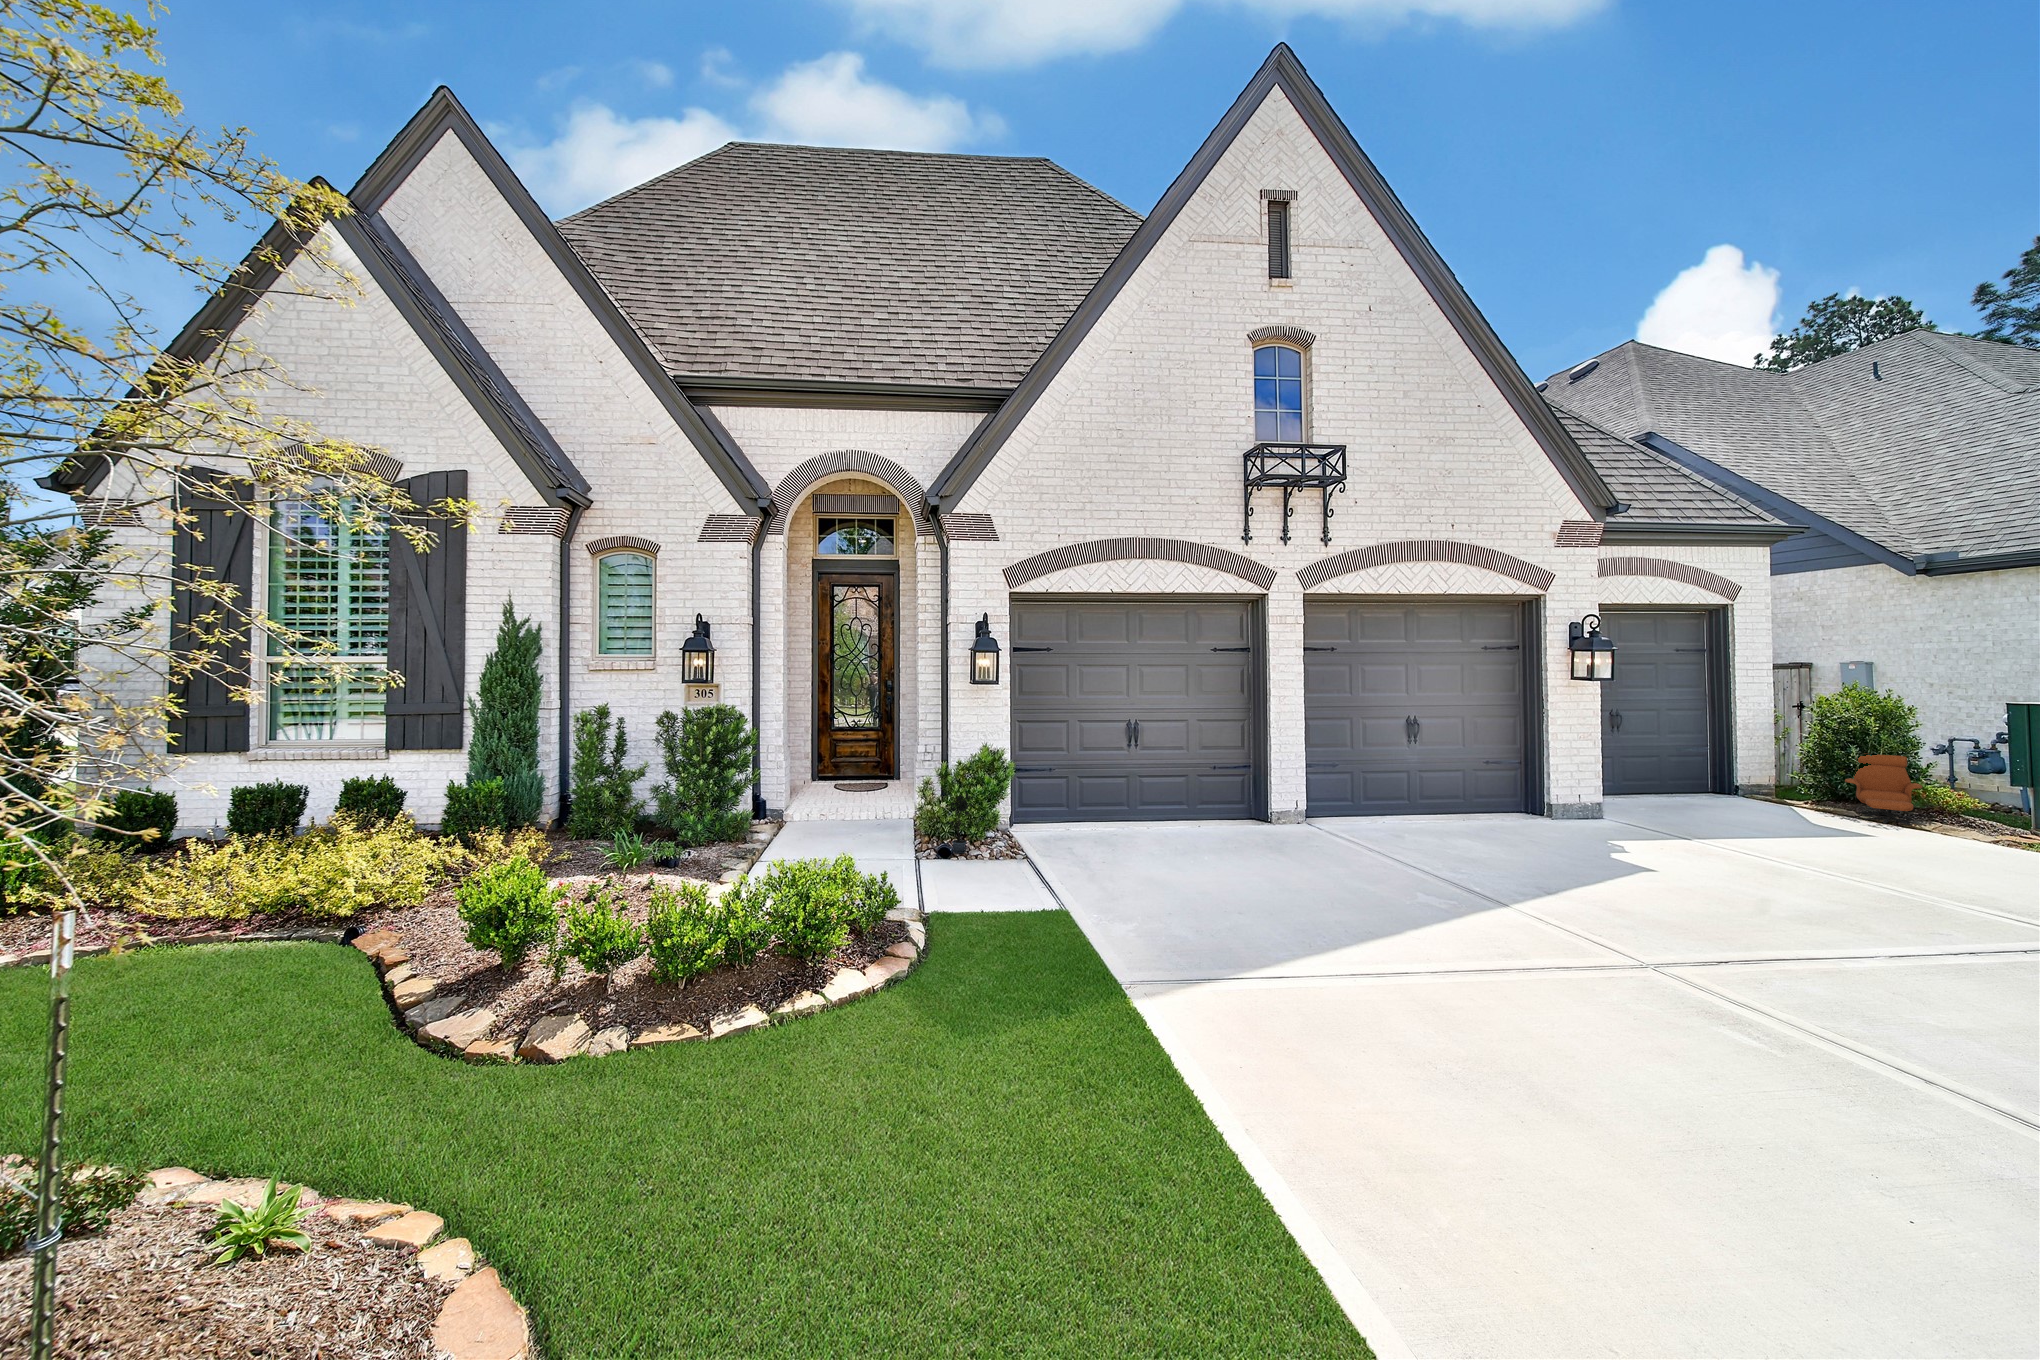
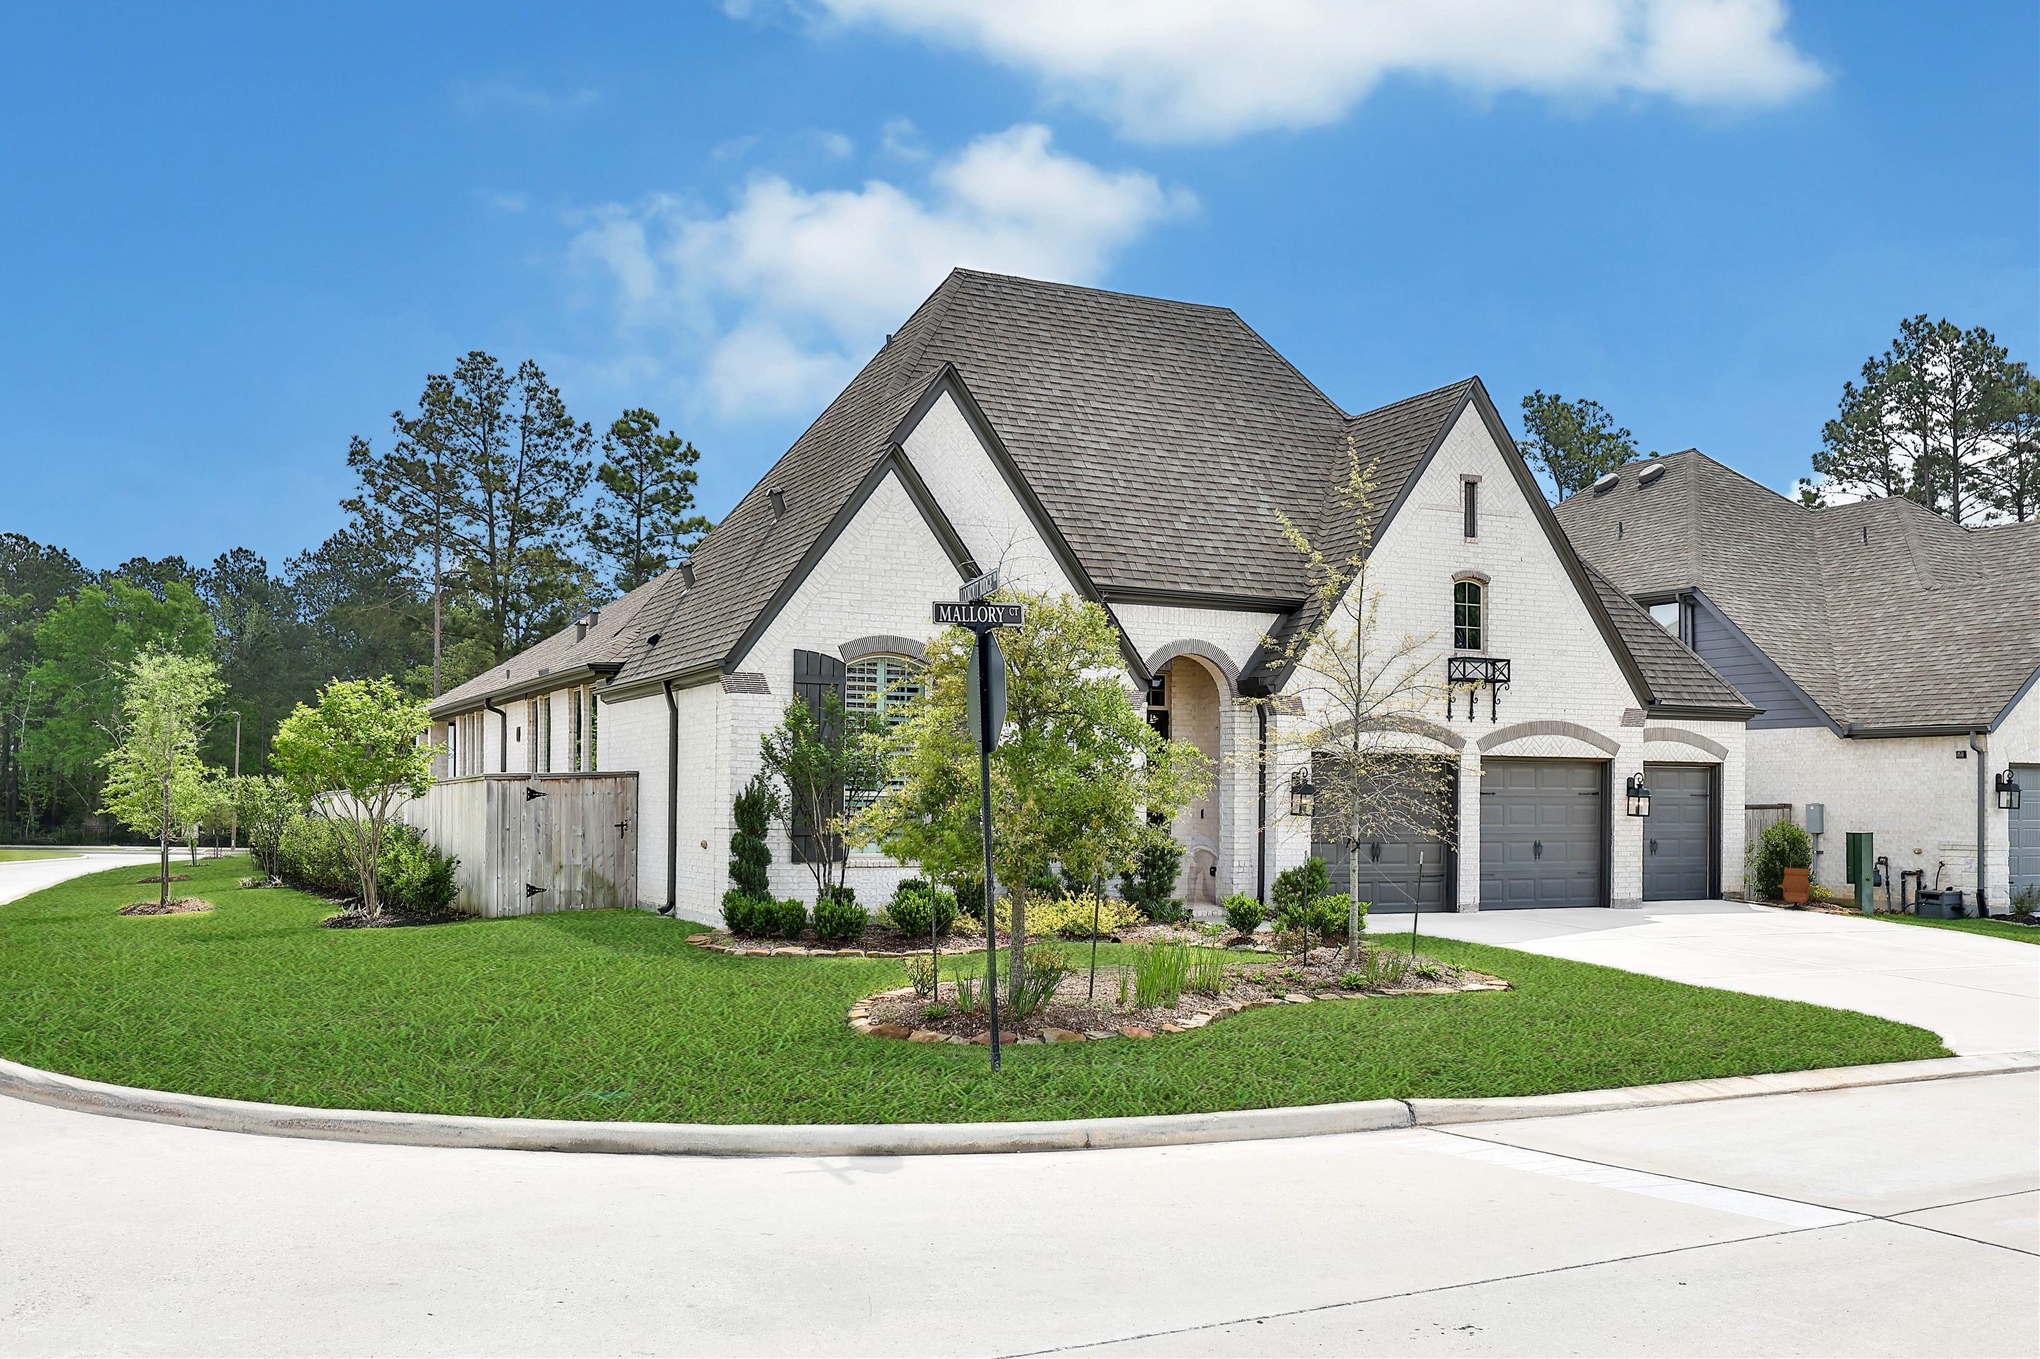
potted plant: present [950,791,973,854] -> none [1315,879,1333,917]

